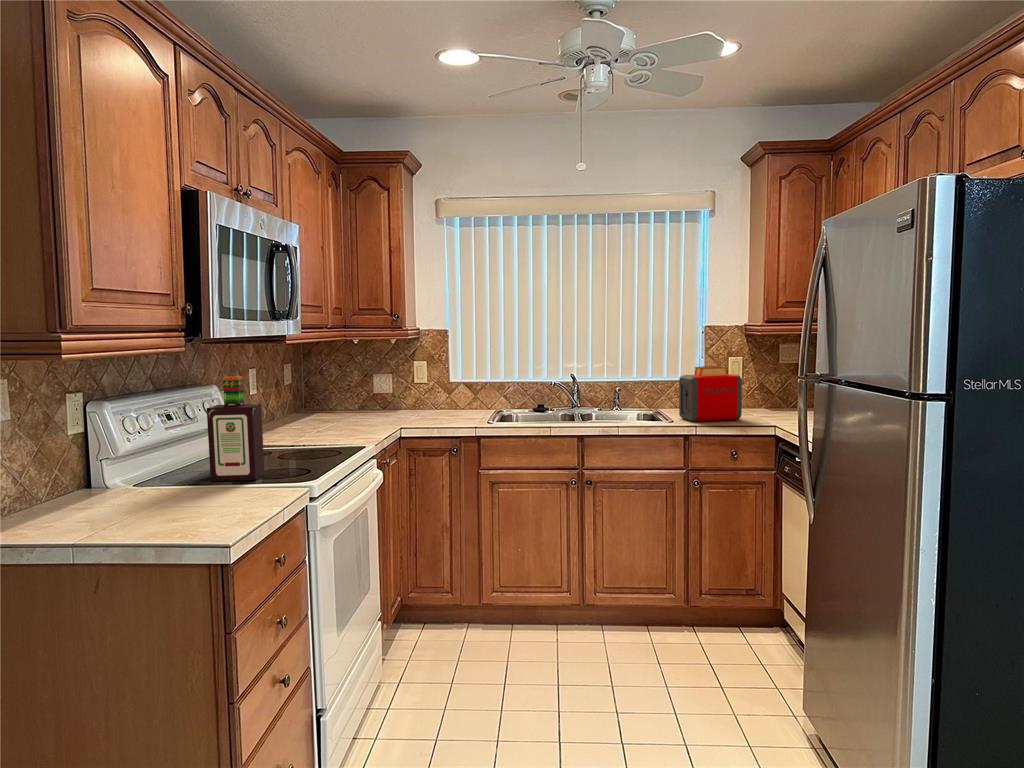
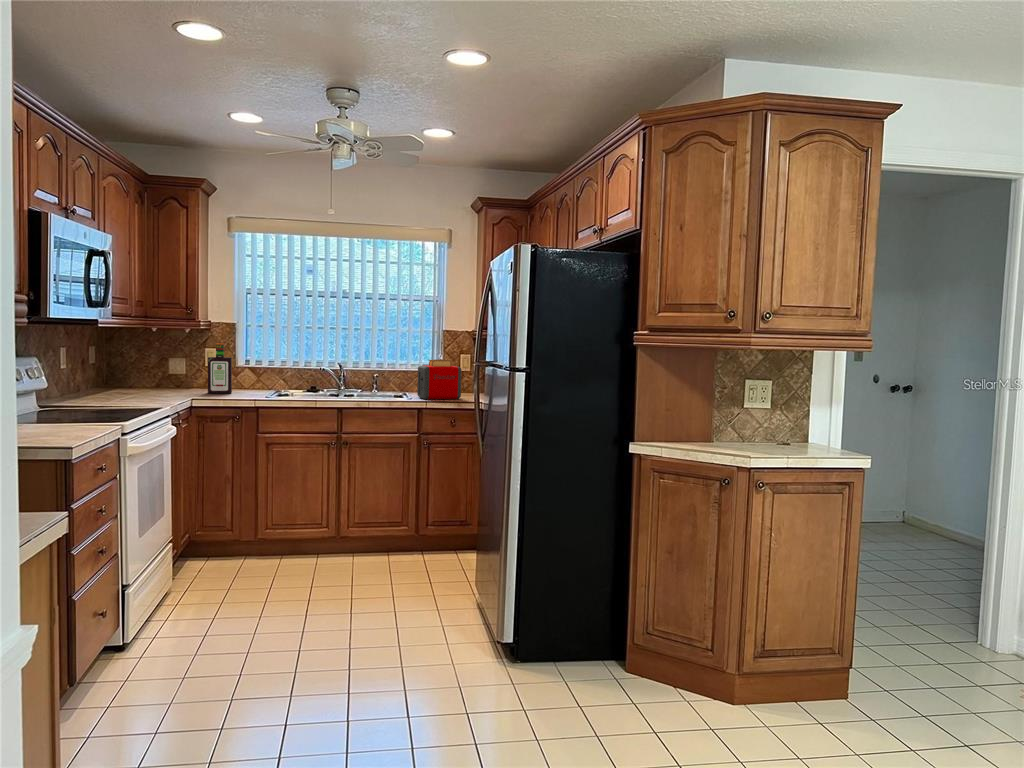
bottle: present [207,376,265,481] -> present [208,343,232,394]

